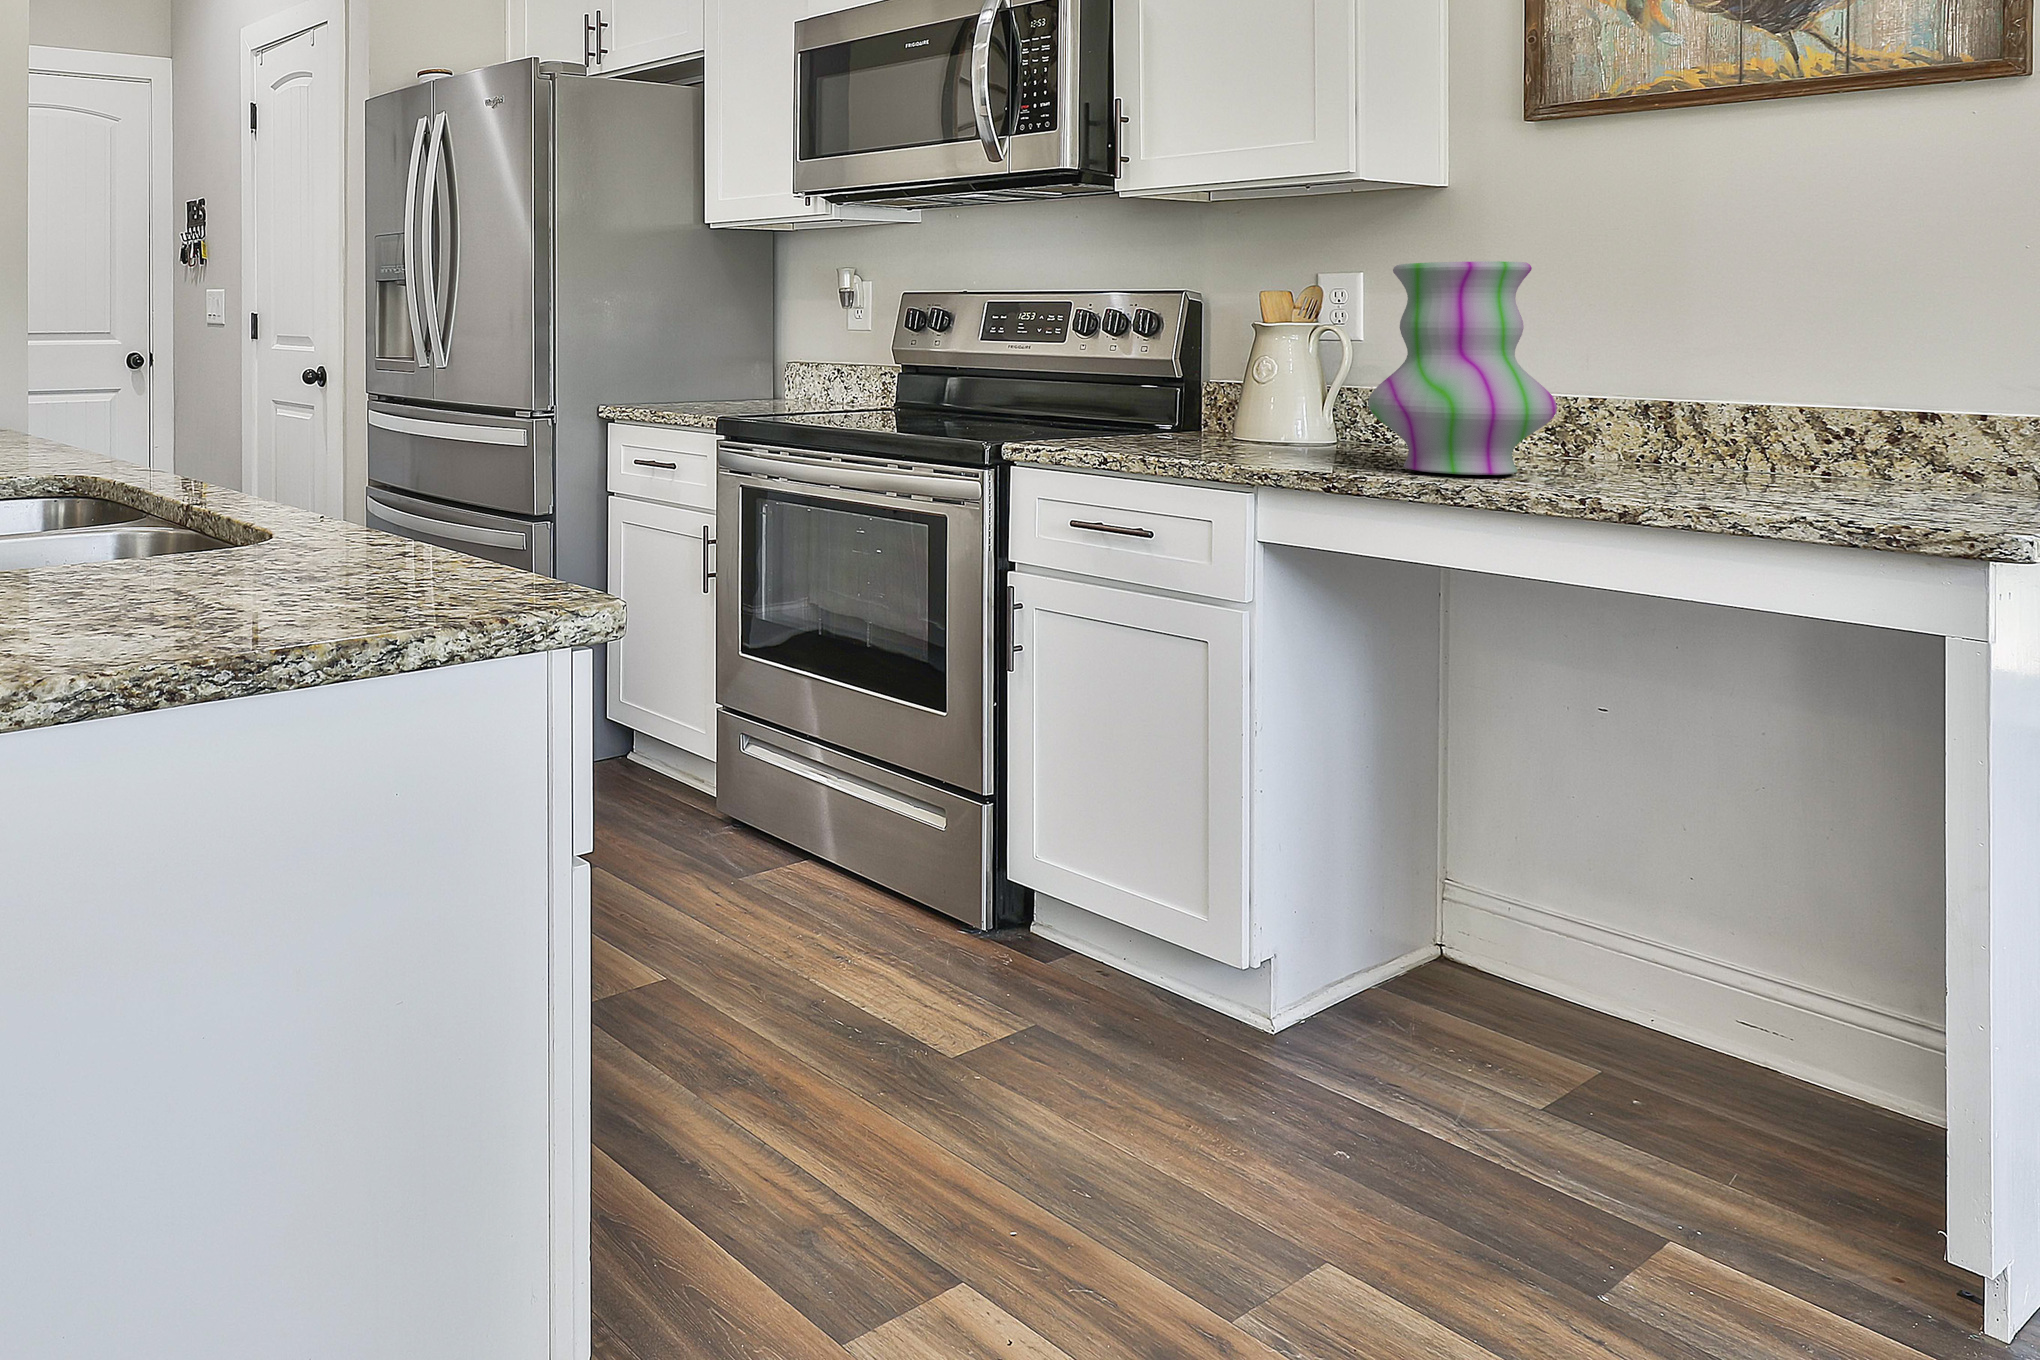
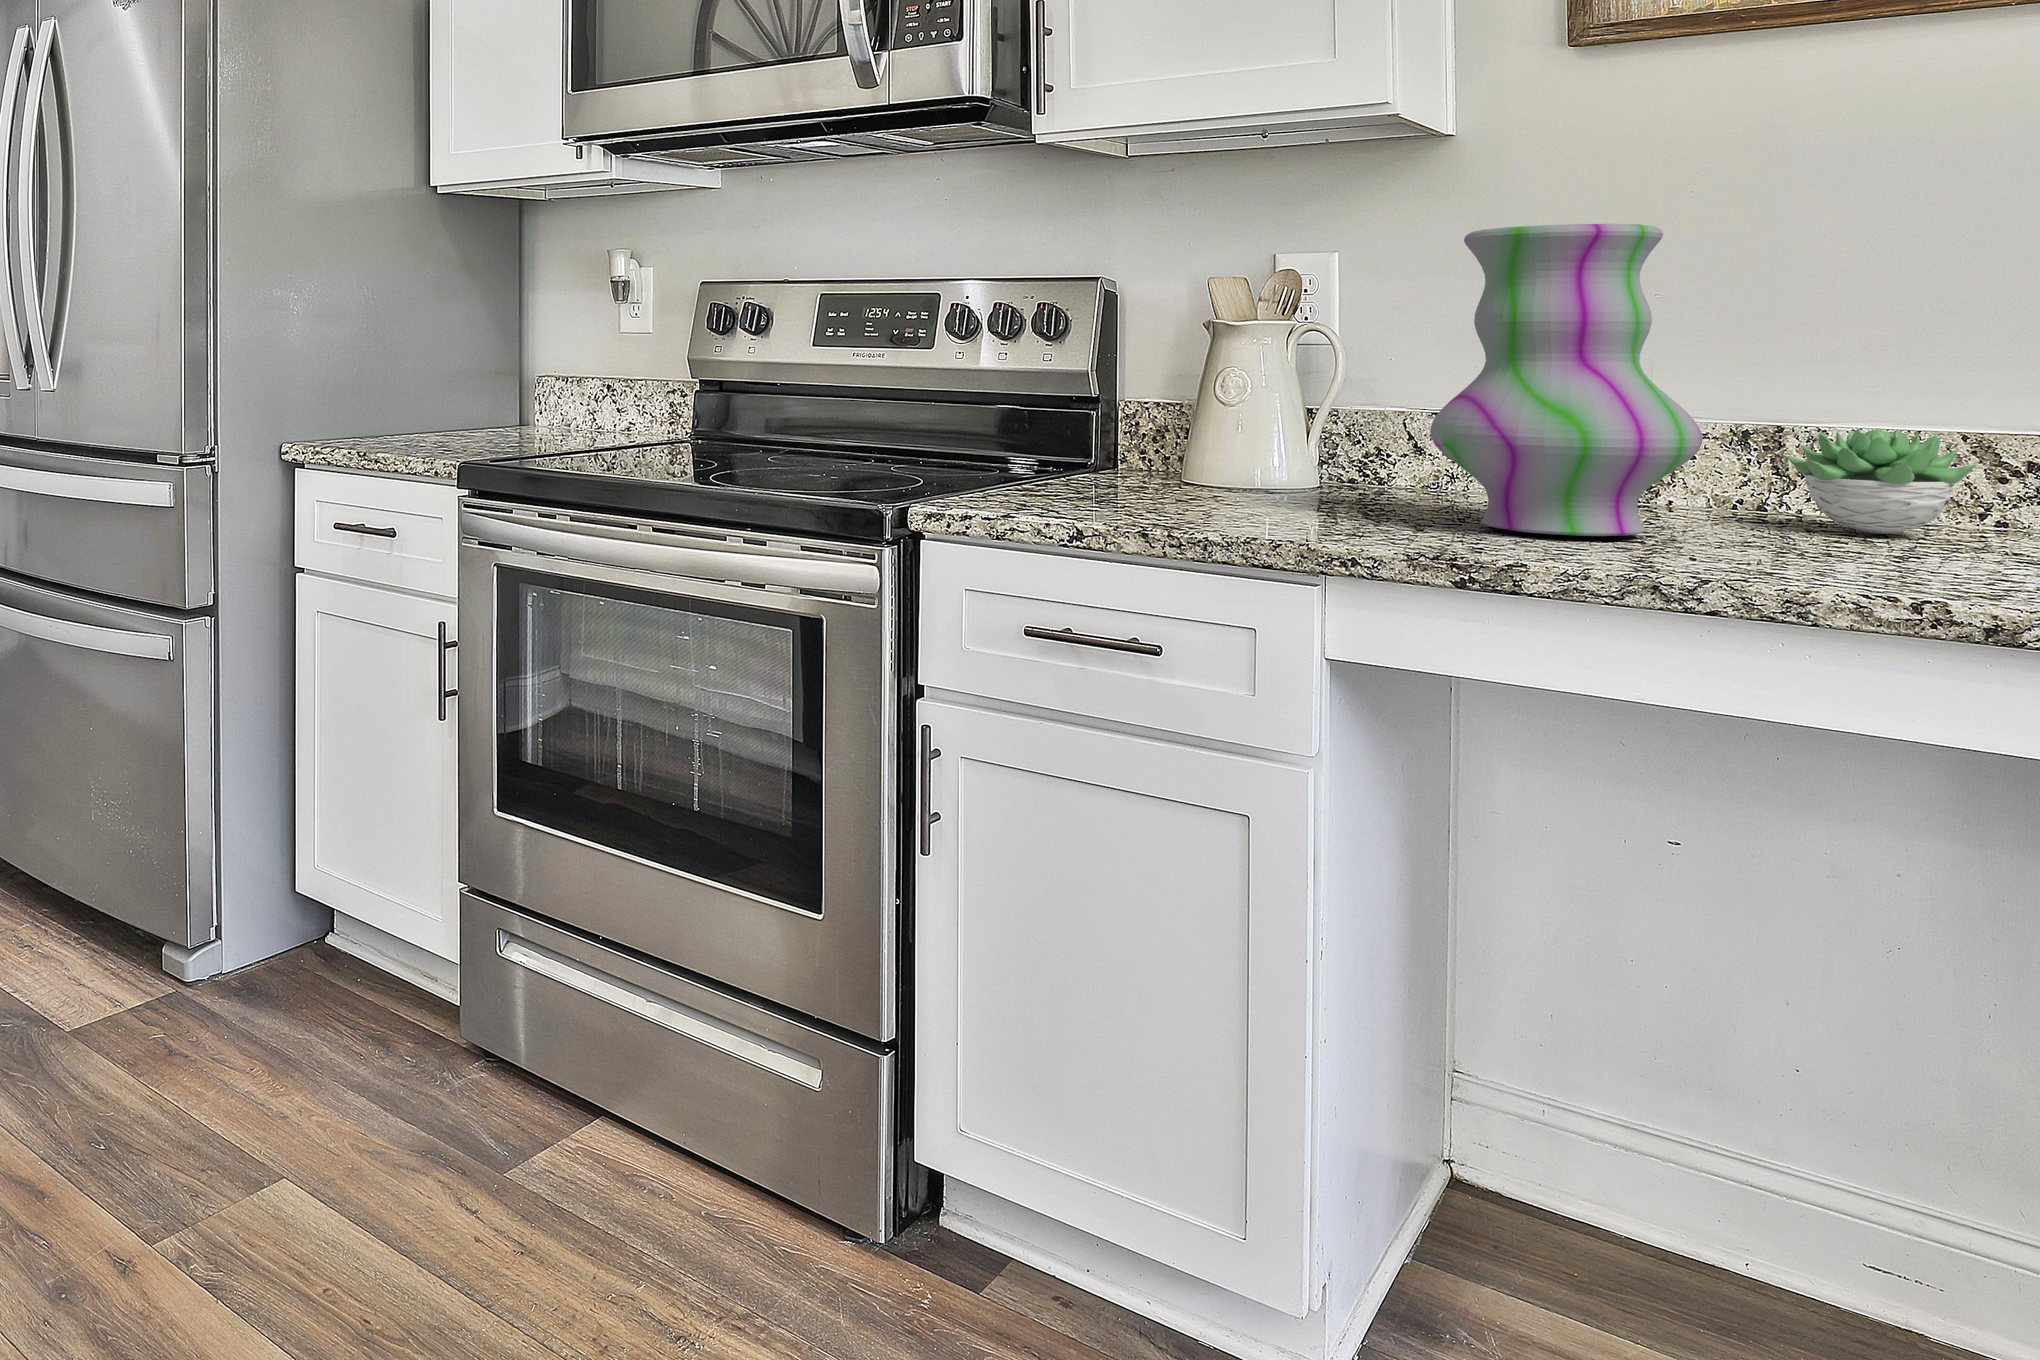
succulent plant: none [1648,404,1772,479] -> present [1786,429,1976,534]

